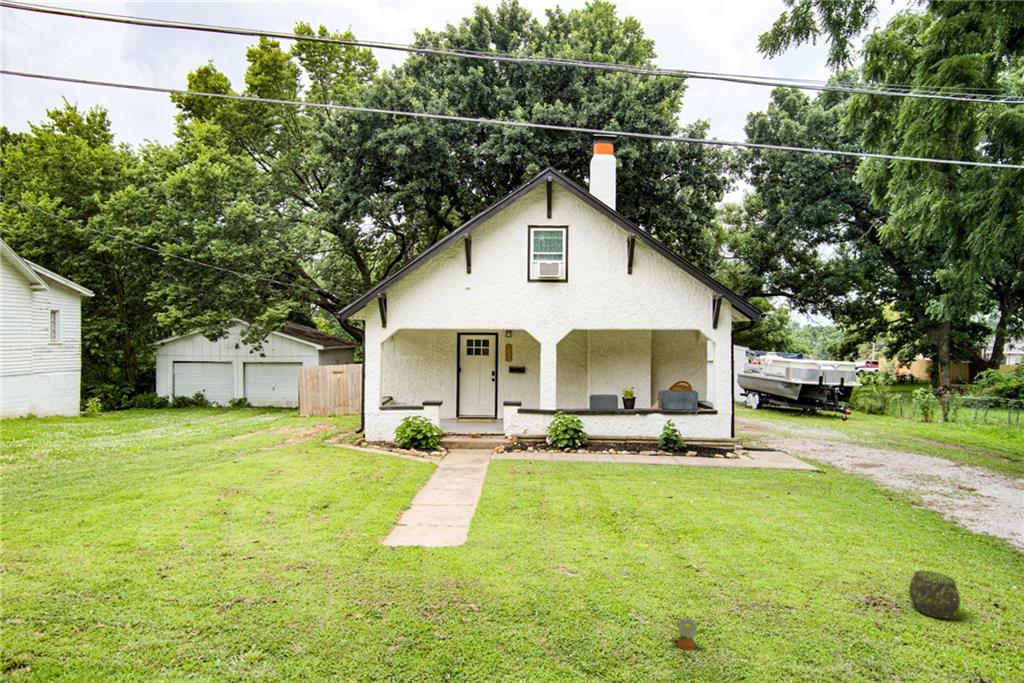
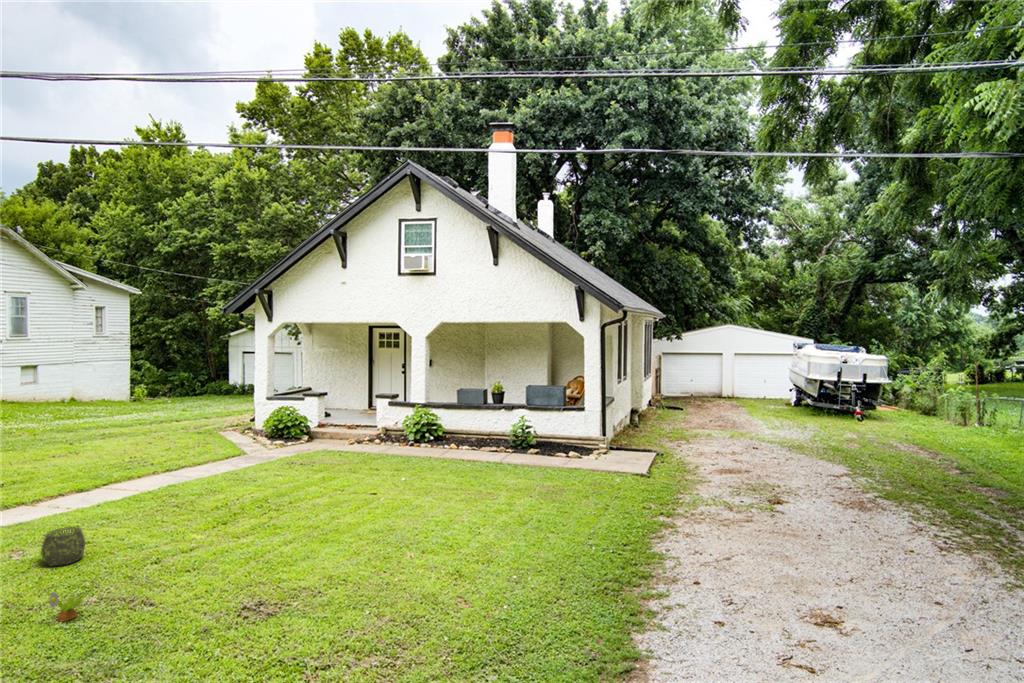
woven basket: present [909,571,960,619] -> present [41,527,86,566]

